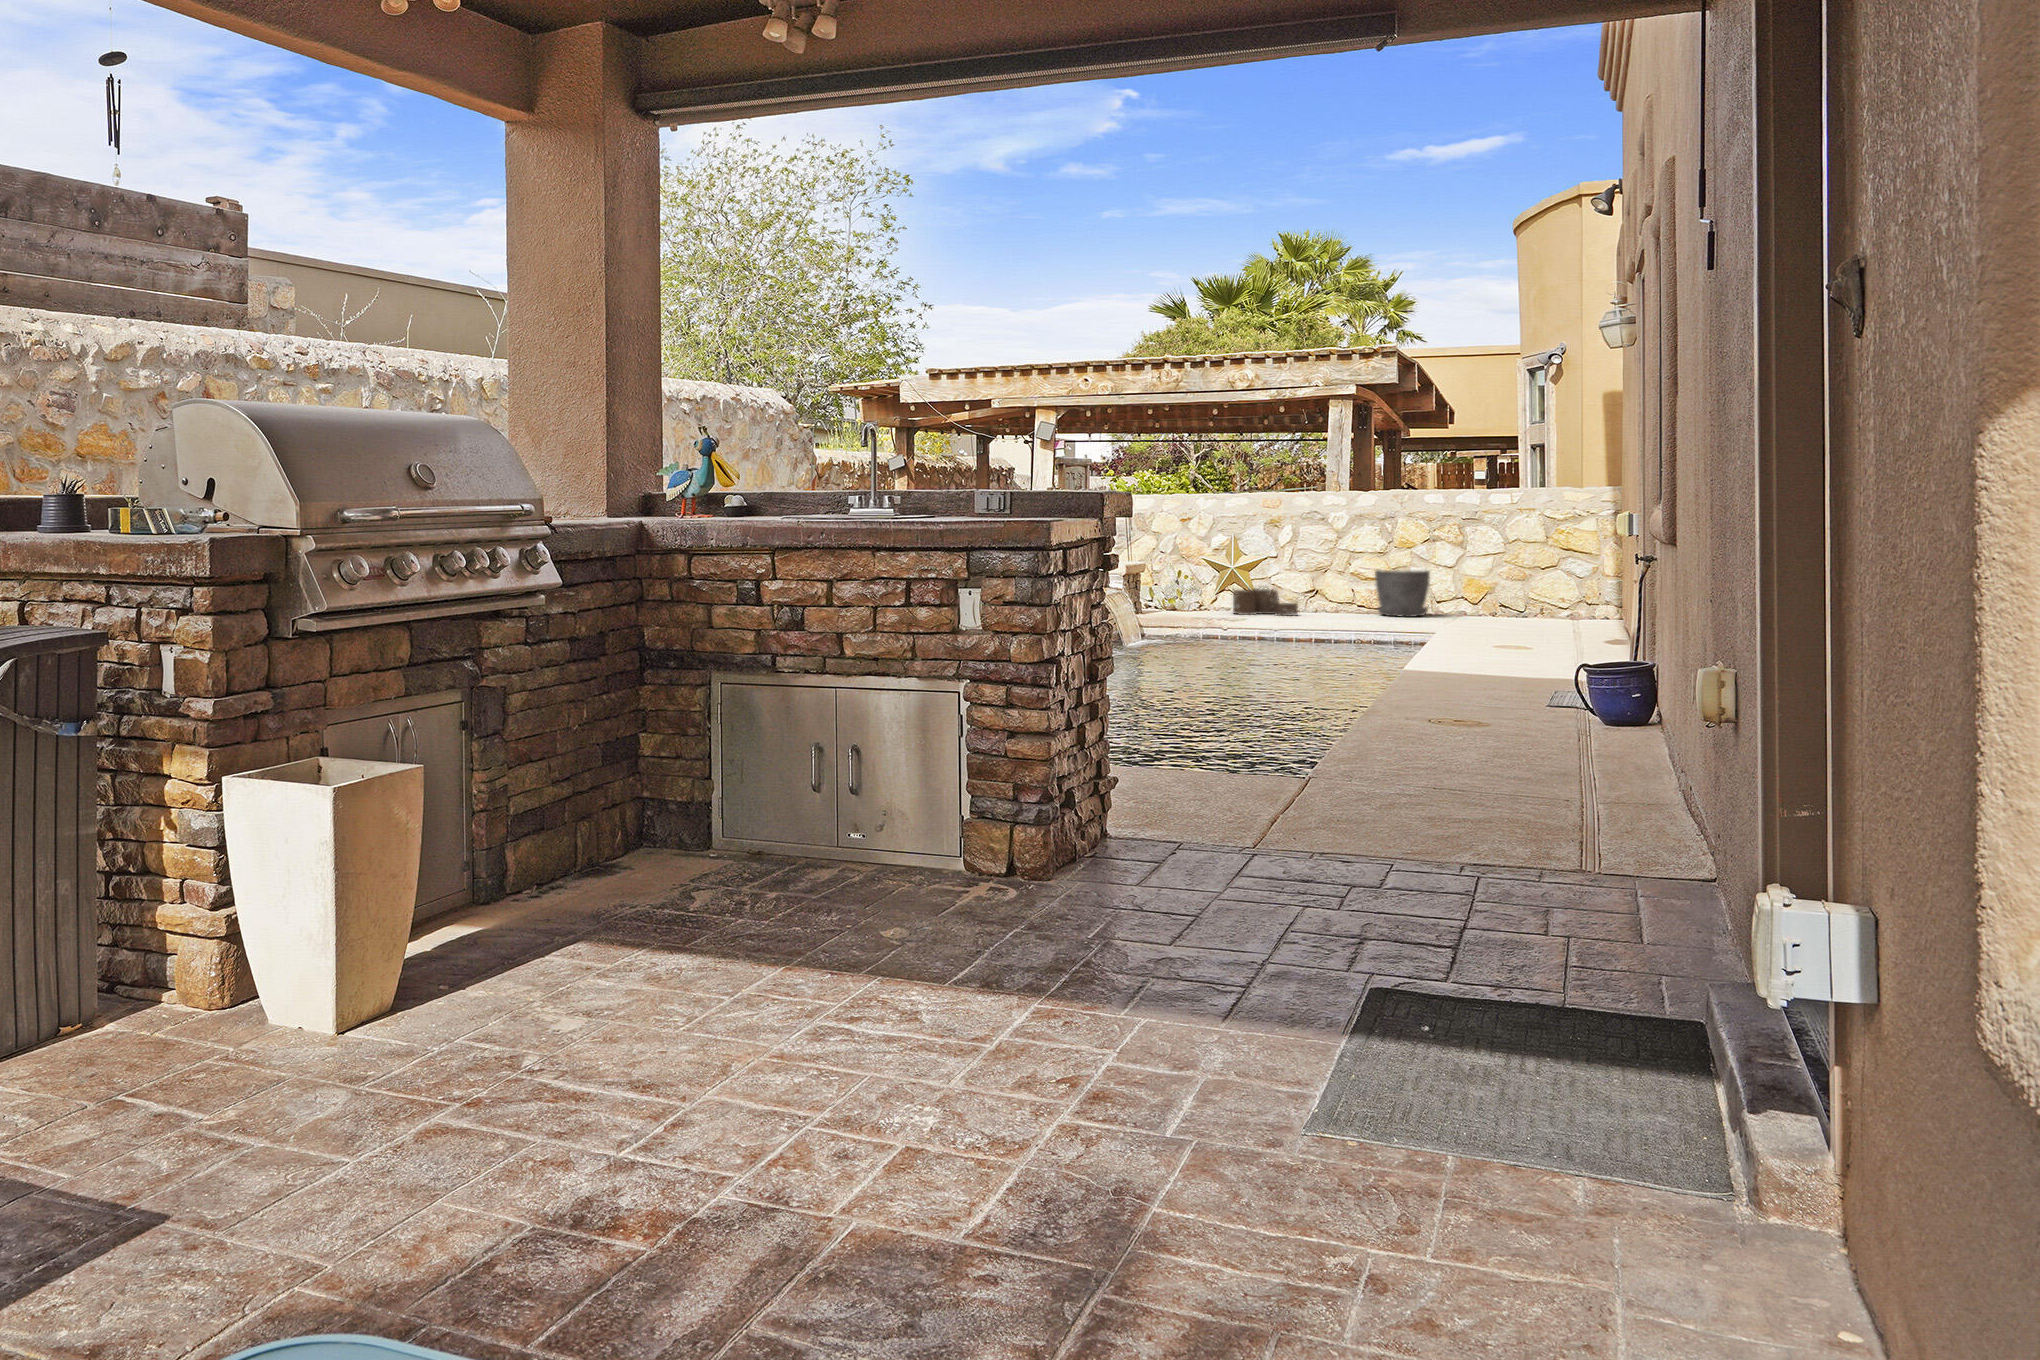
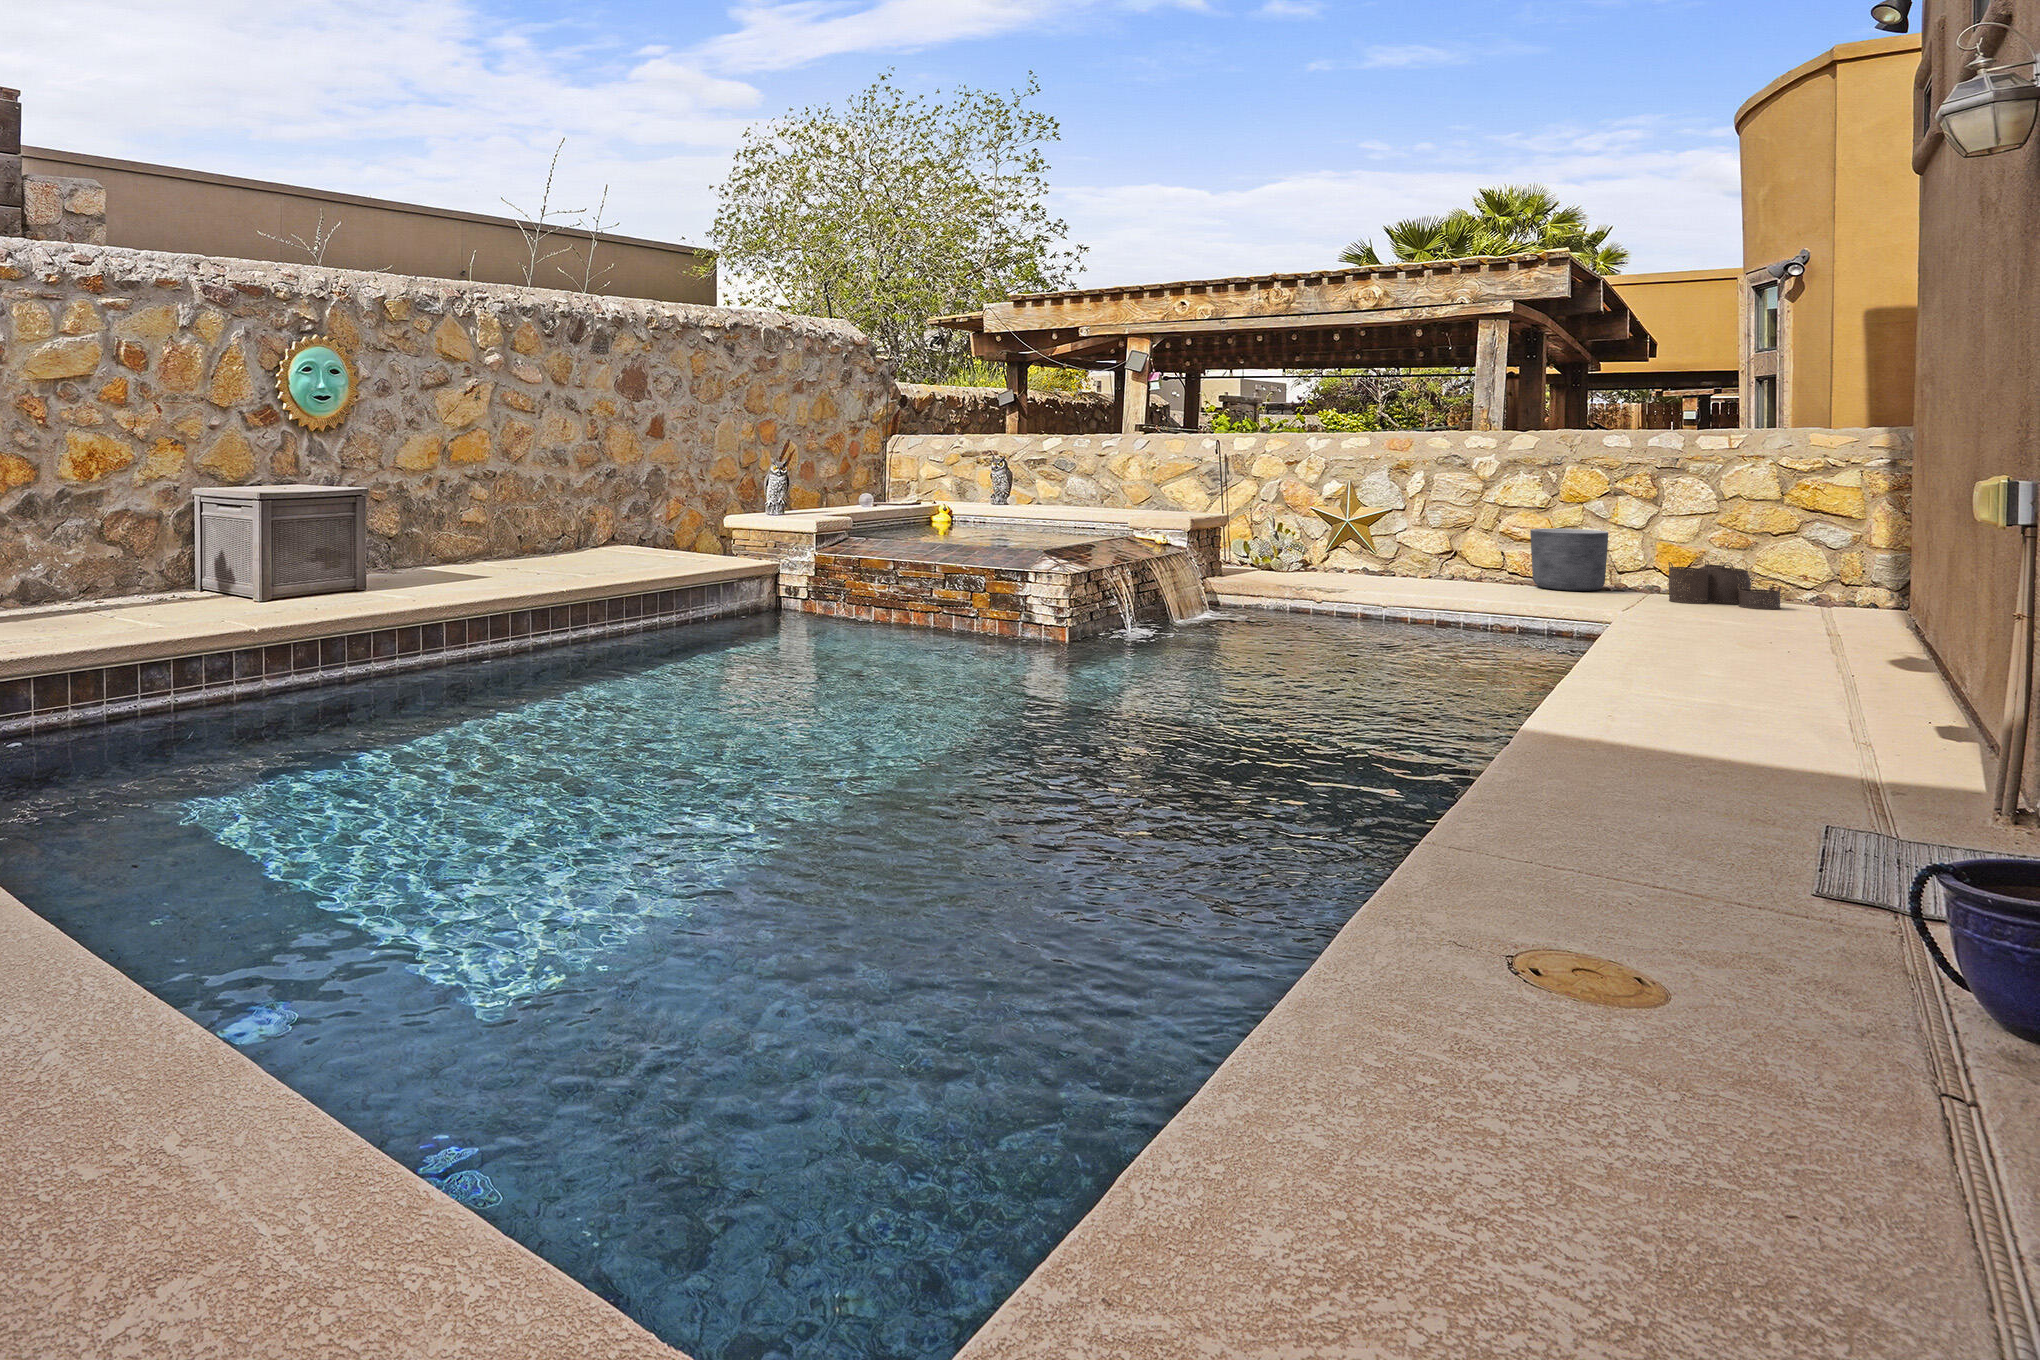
woven basket: present [1233,588,1298,616] -> present [1668,561,1781,610]

